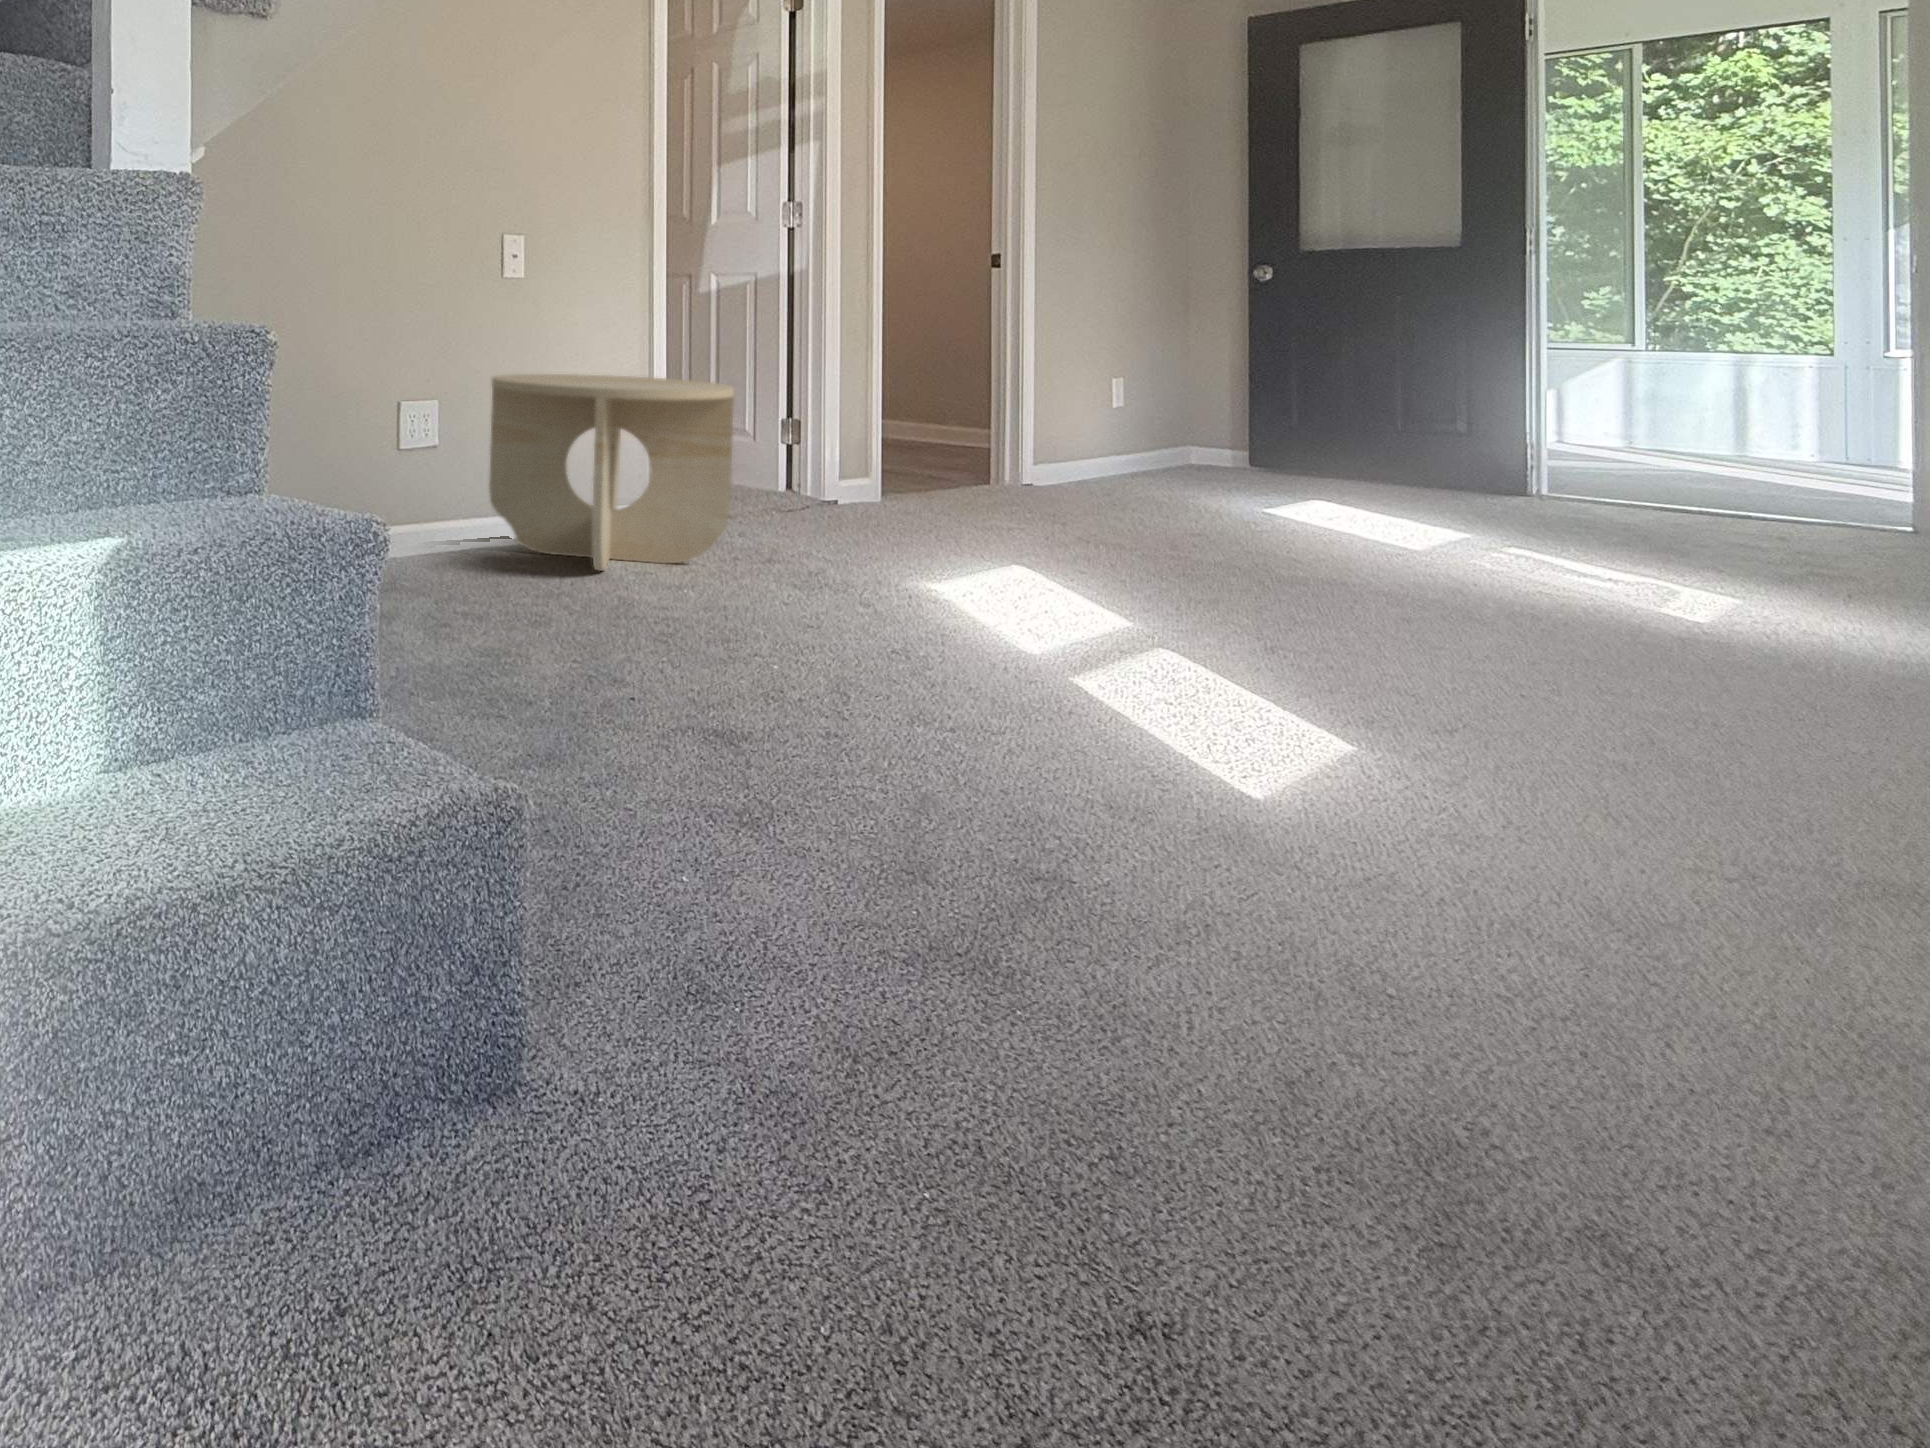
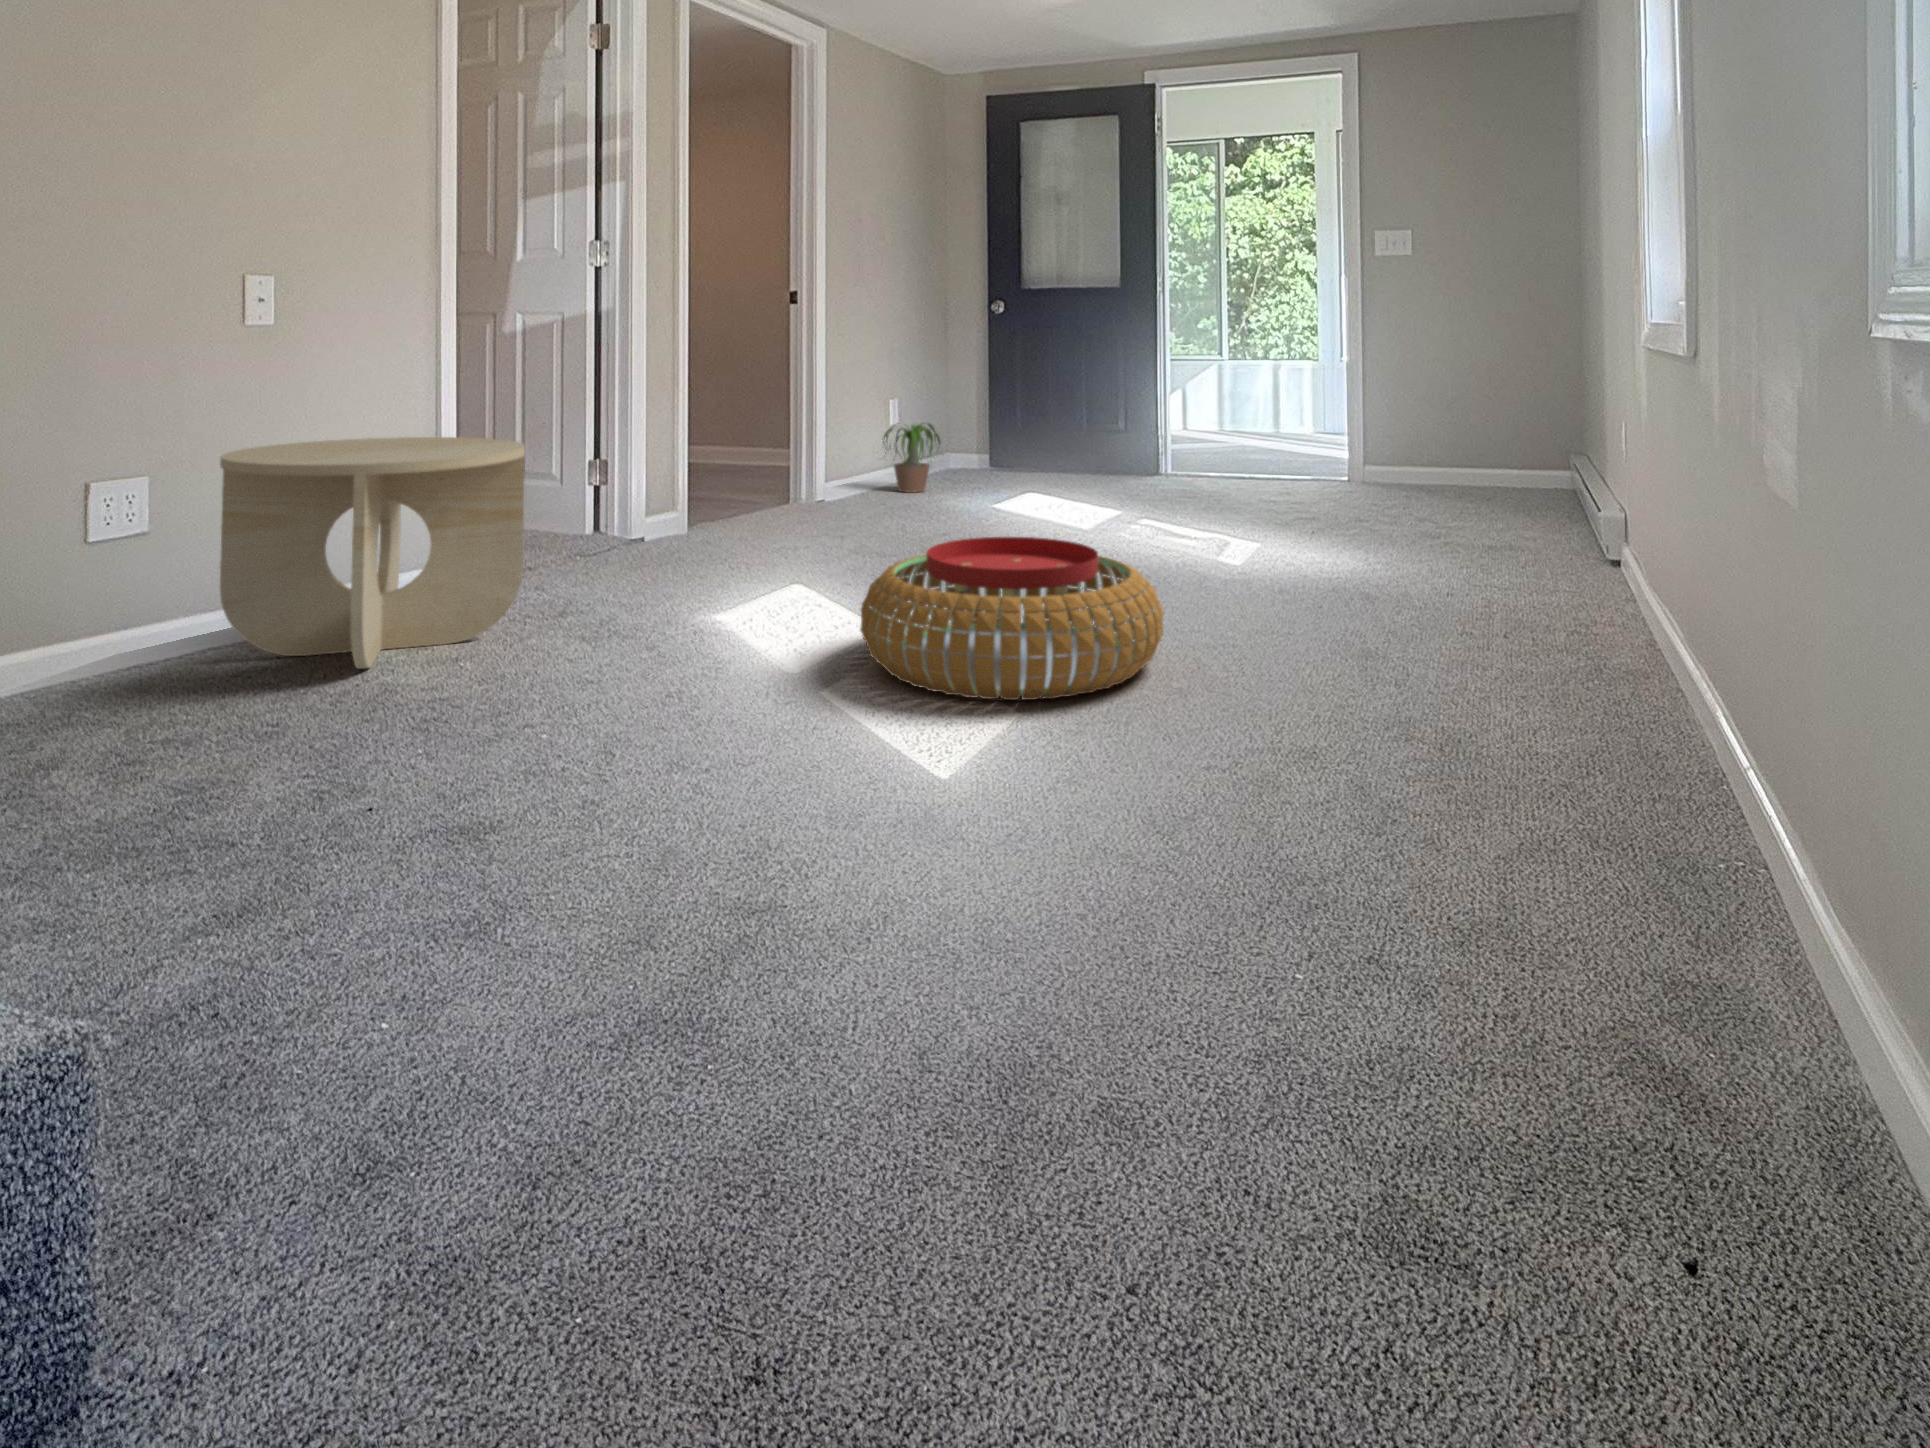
potted plant: none [1086,411,1192,495] -> present [883,423,940,493]
pouf: none [1107,526,1580,730] -> present [860,537,1164,700]

